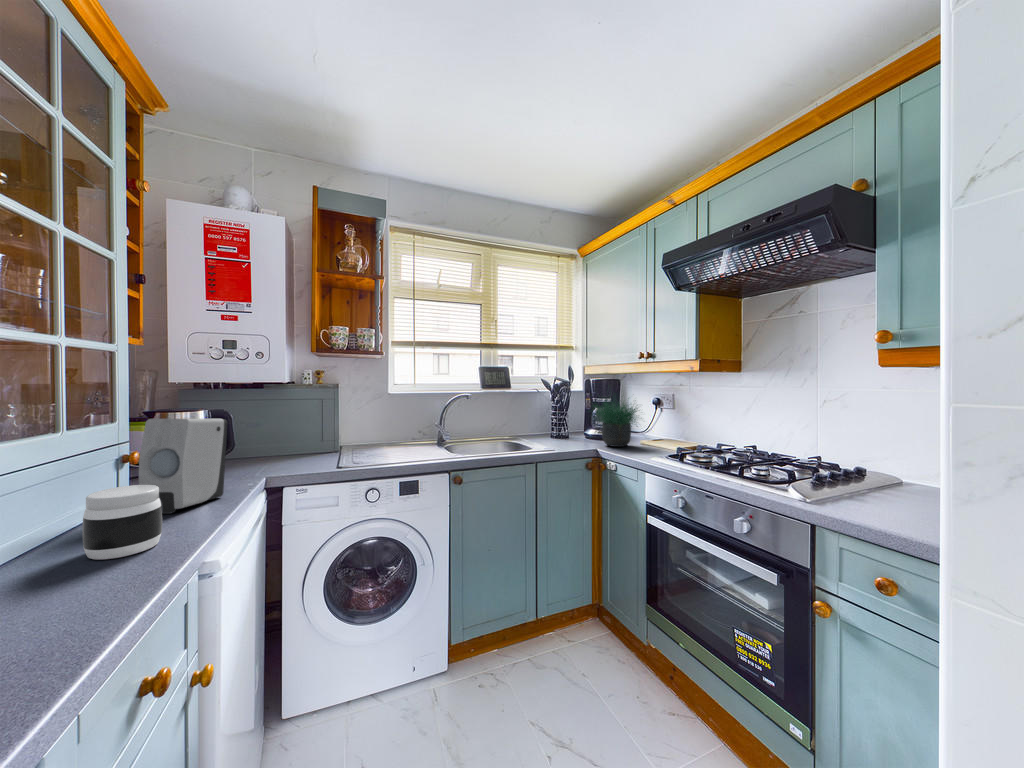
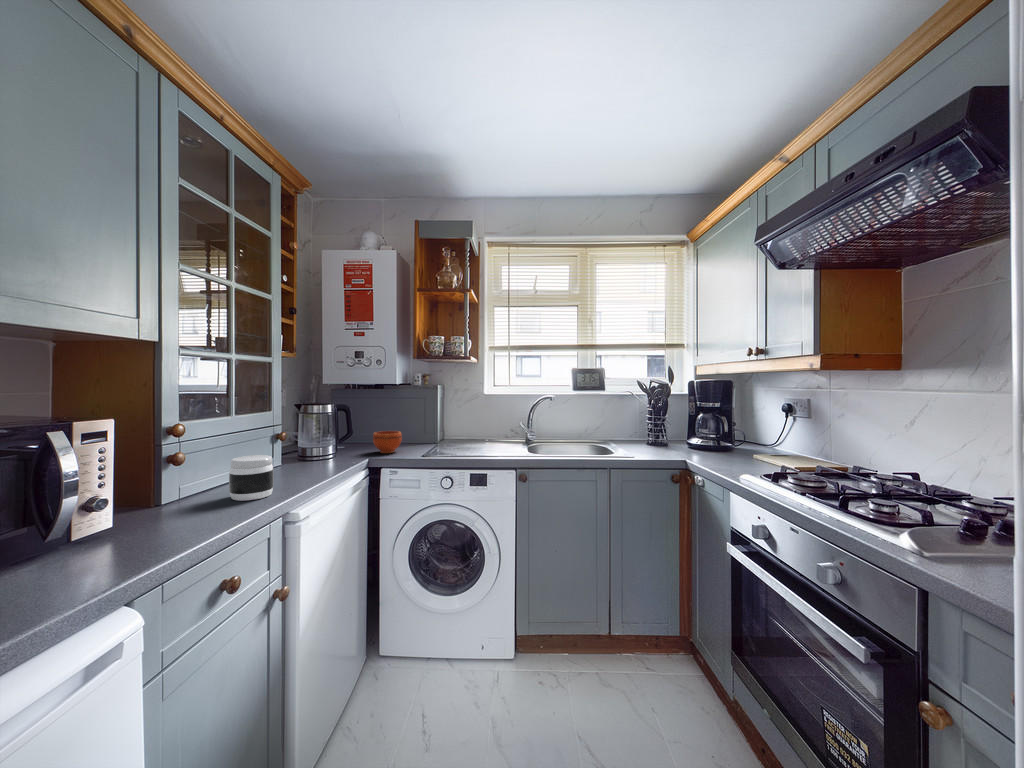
potted plant: present [594,398,638,447] -> none [673,384,753,458]
soap dispenser: present [138,419,227,514] -> none [277,411,335,478]
bowl: none [258,440,298,467] -> present [373,431,402,453]

